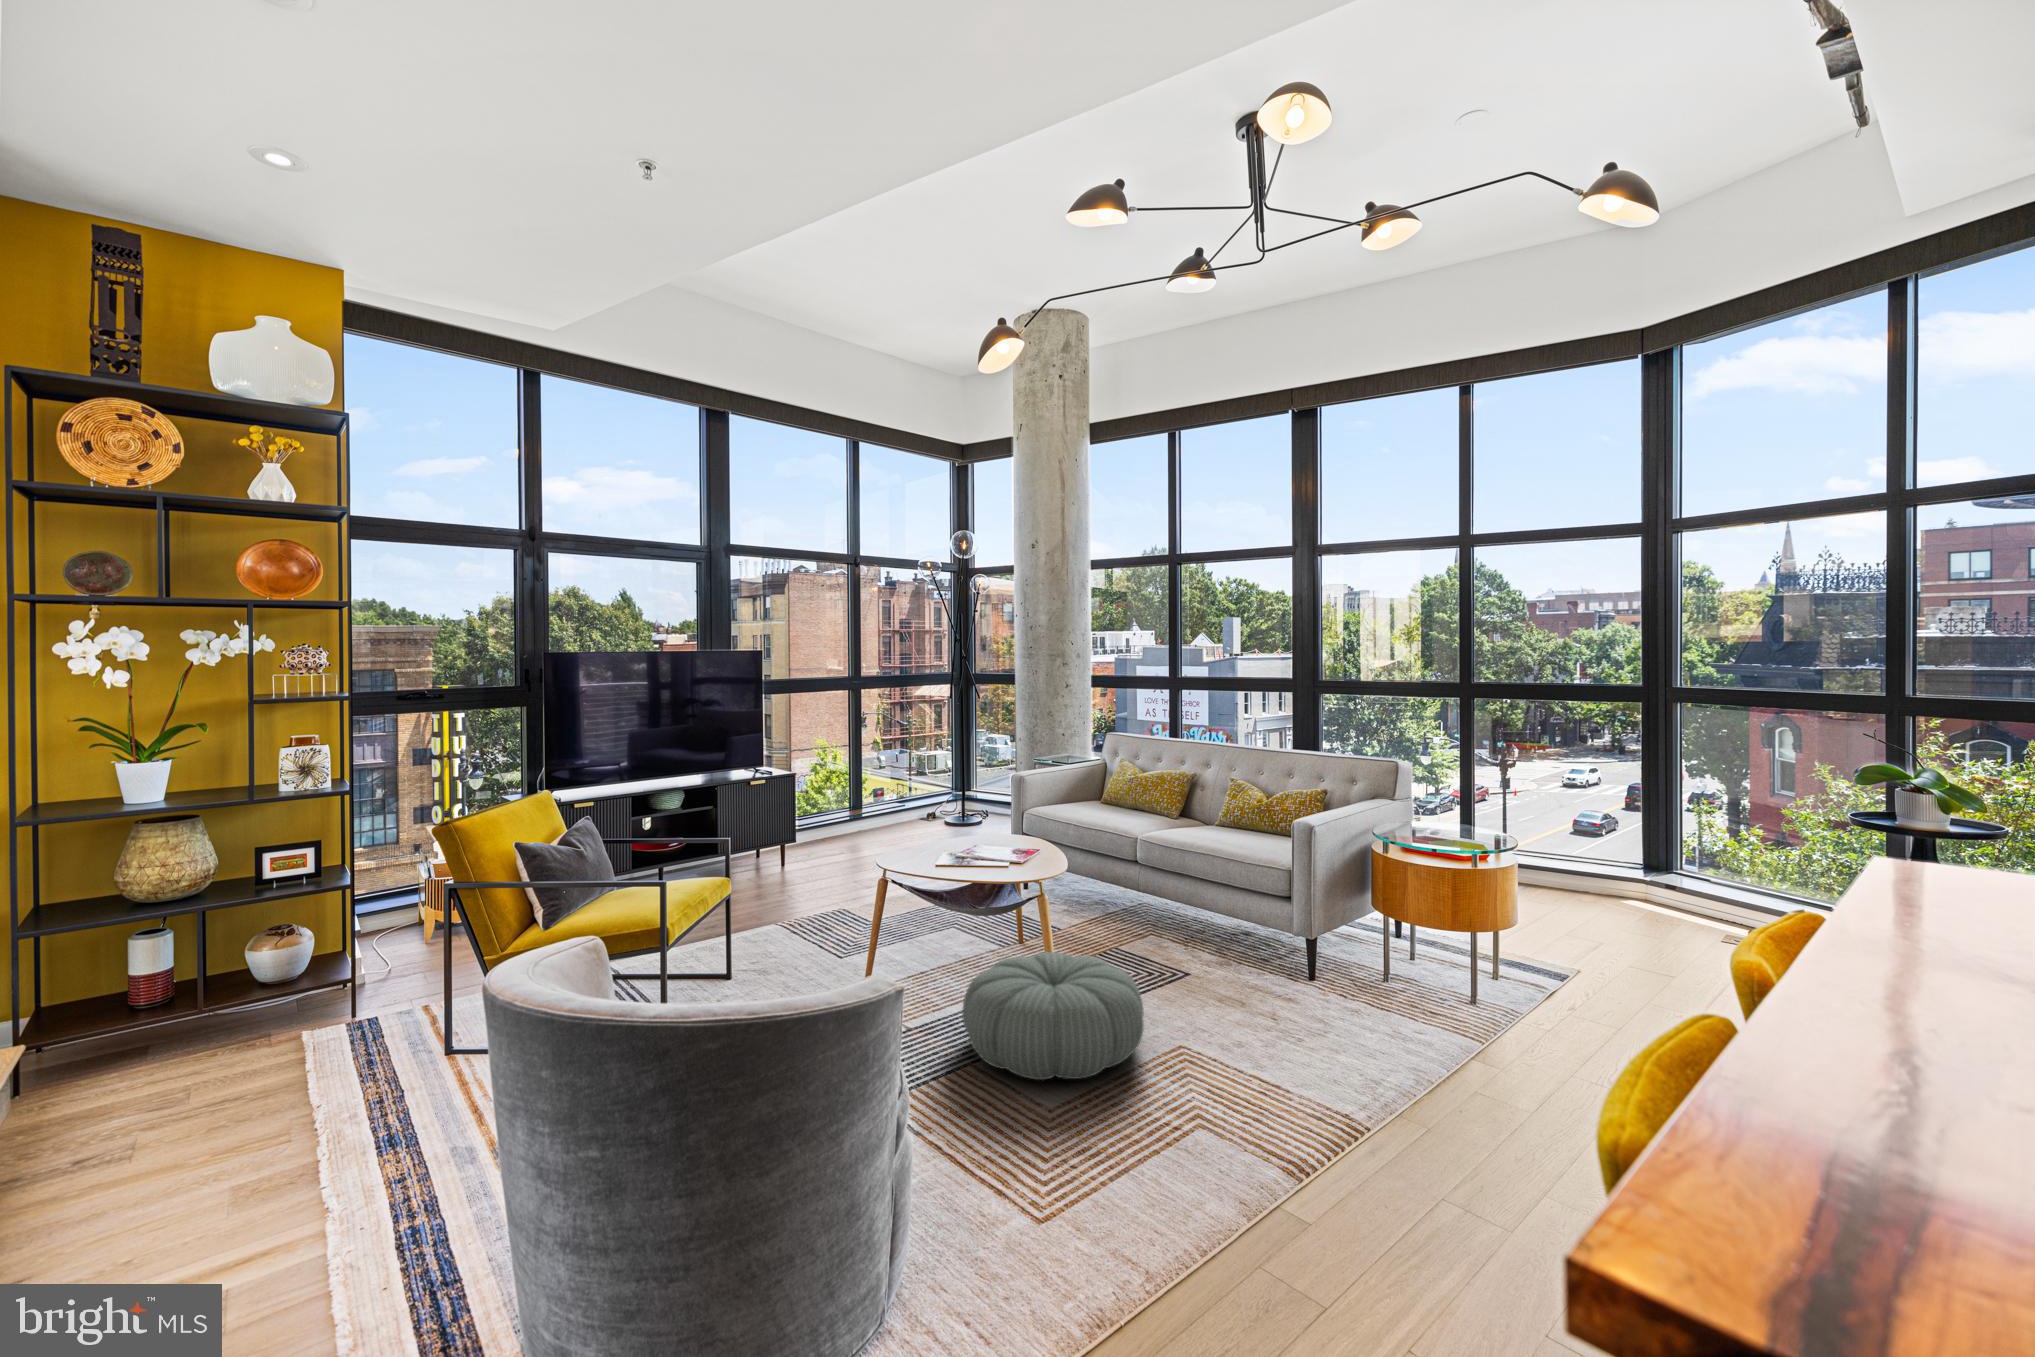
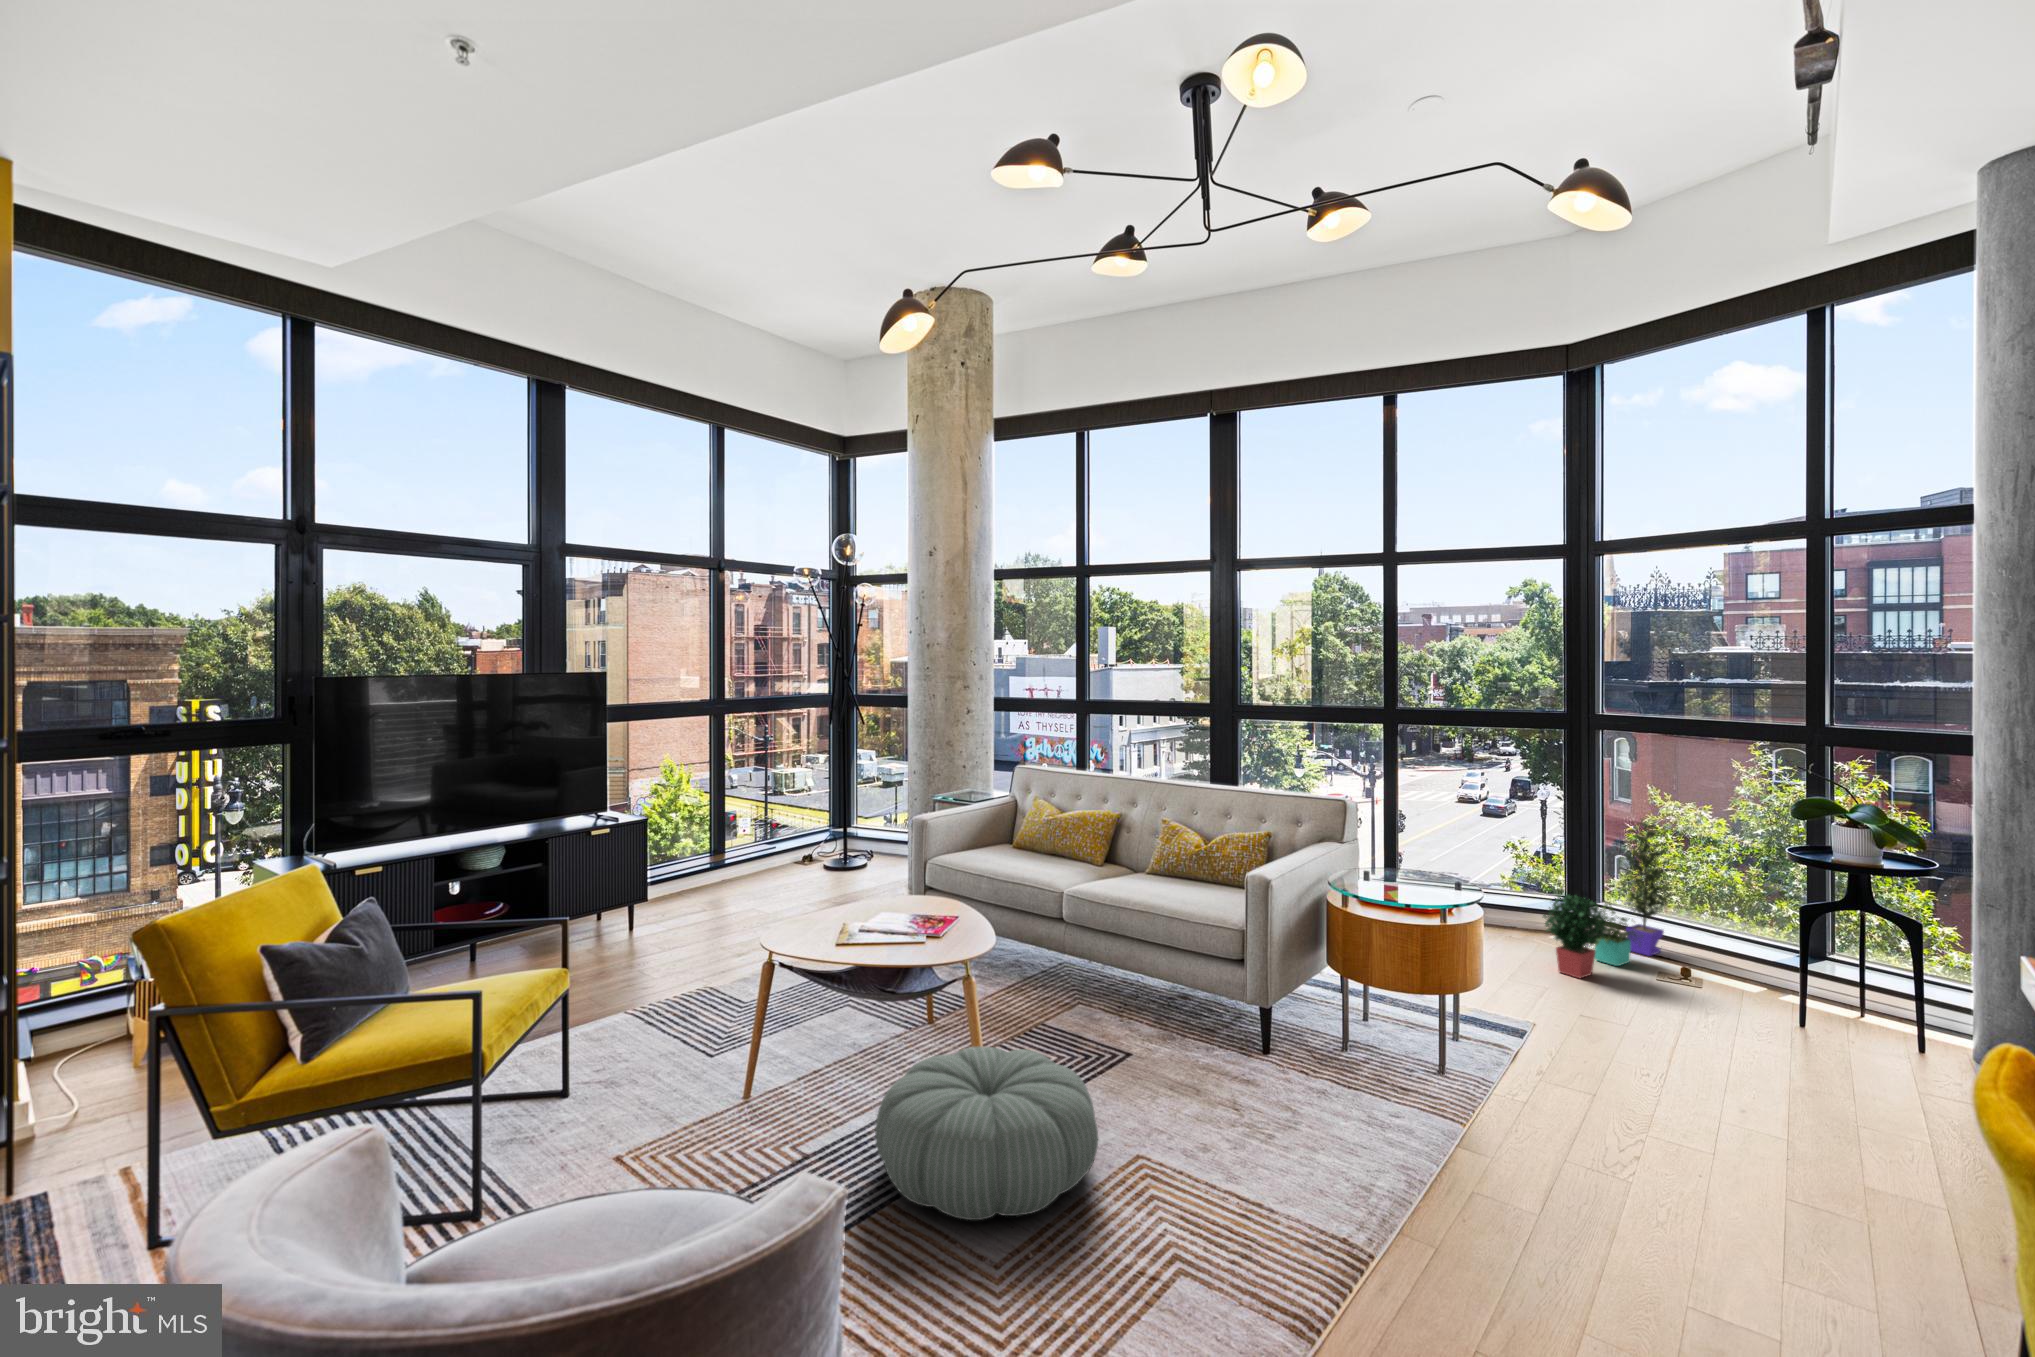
potted plant: none [1599,787,1747,935] -> present [1543,822,1672,978]

